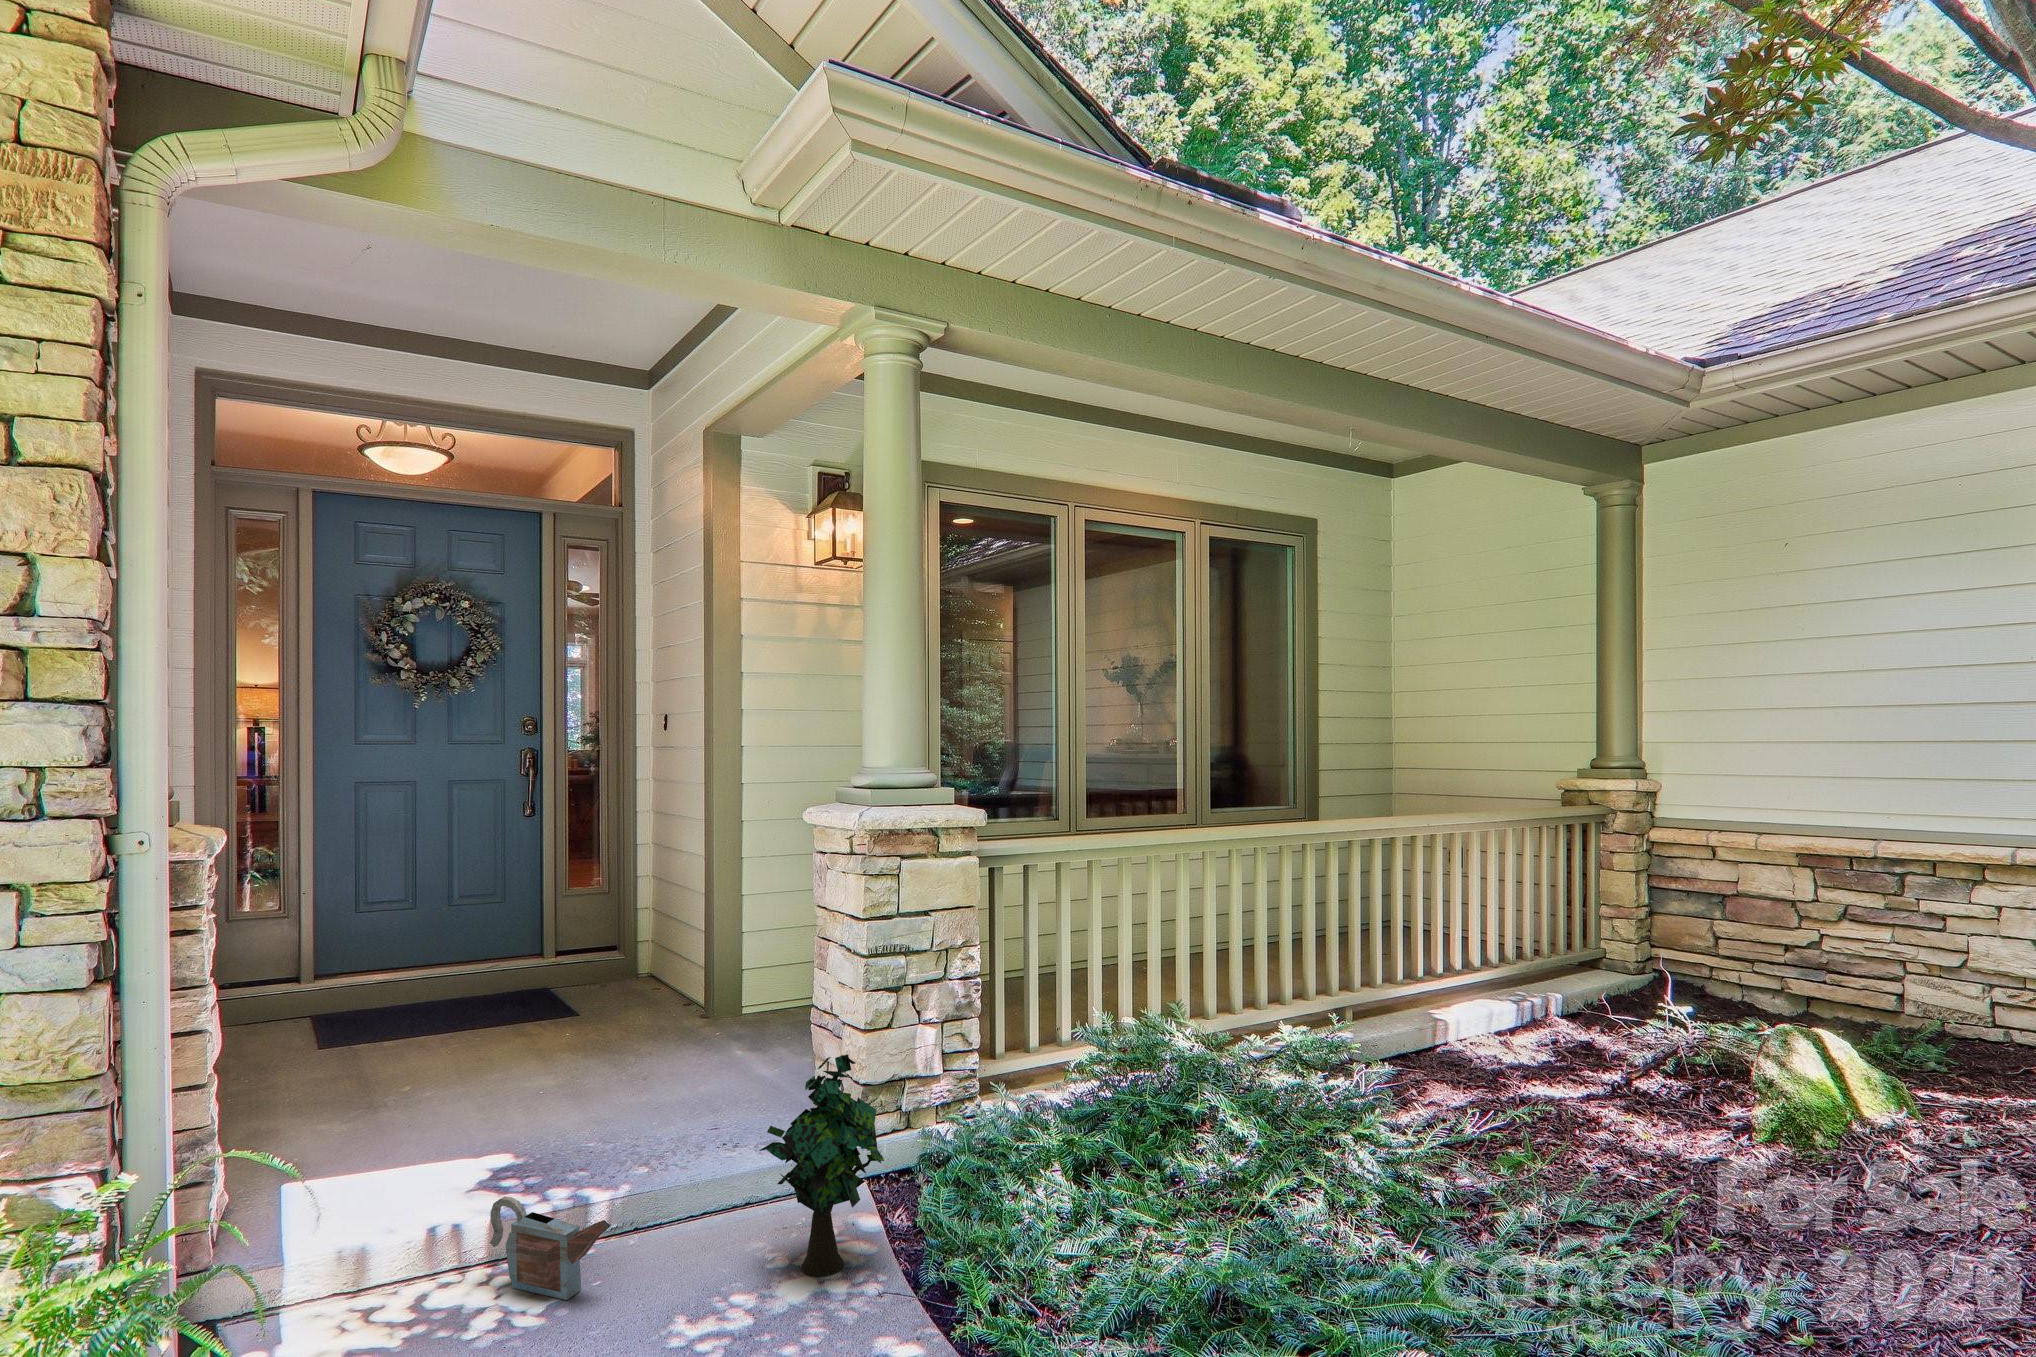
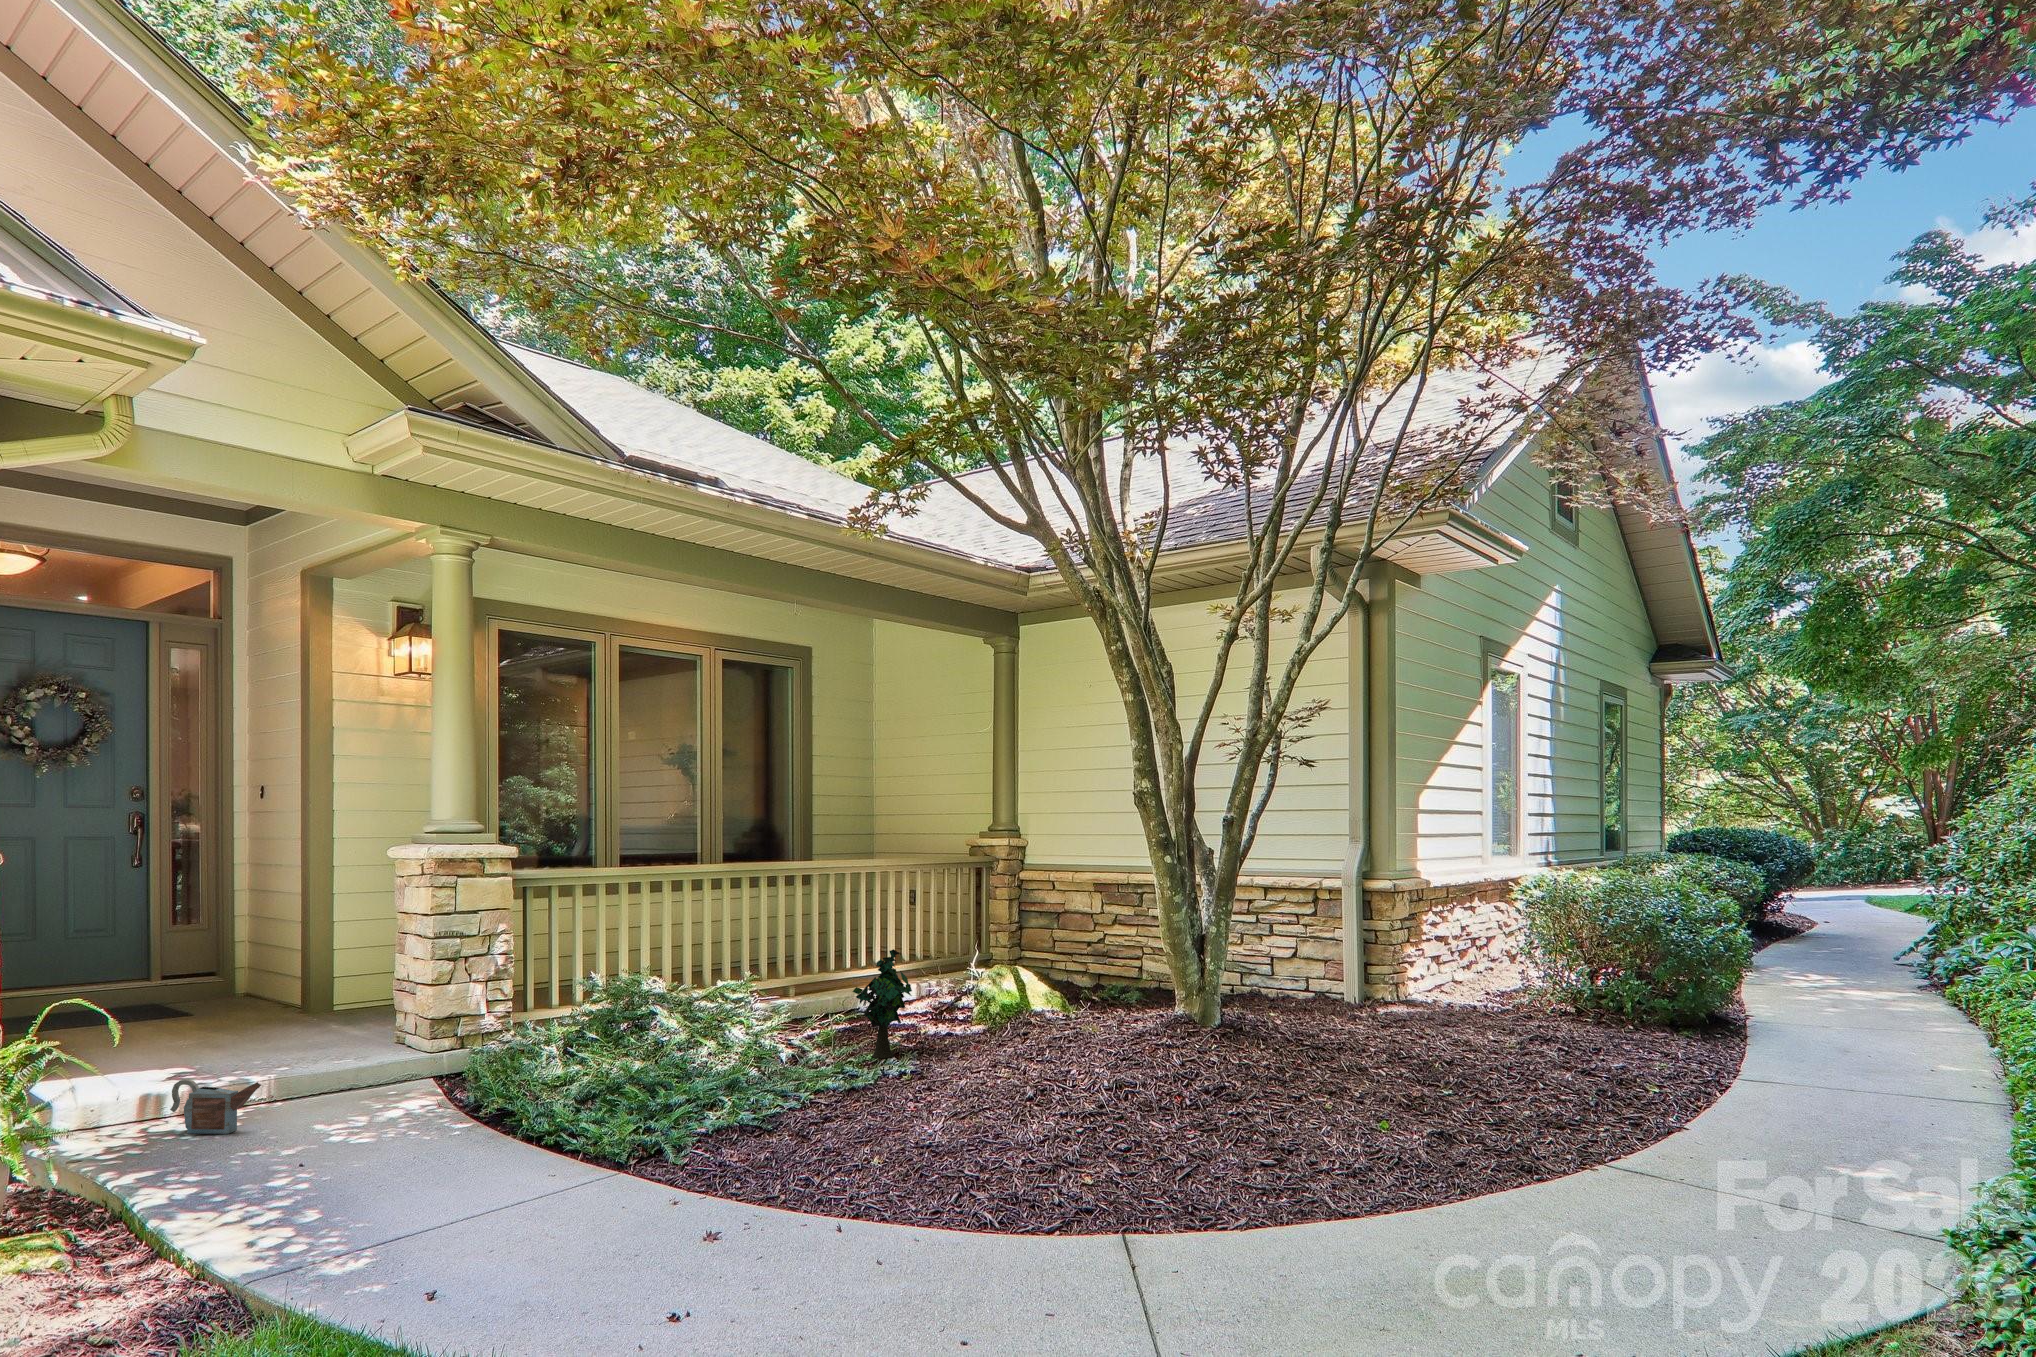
decorative plant: present [759,1054,884,1276] -> present [853,949,912,1058]

